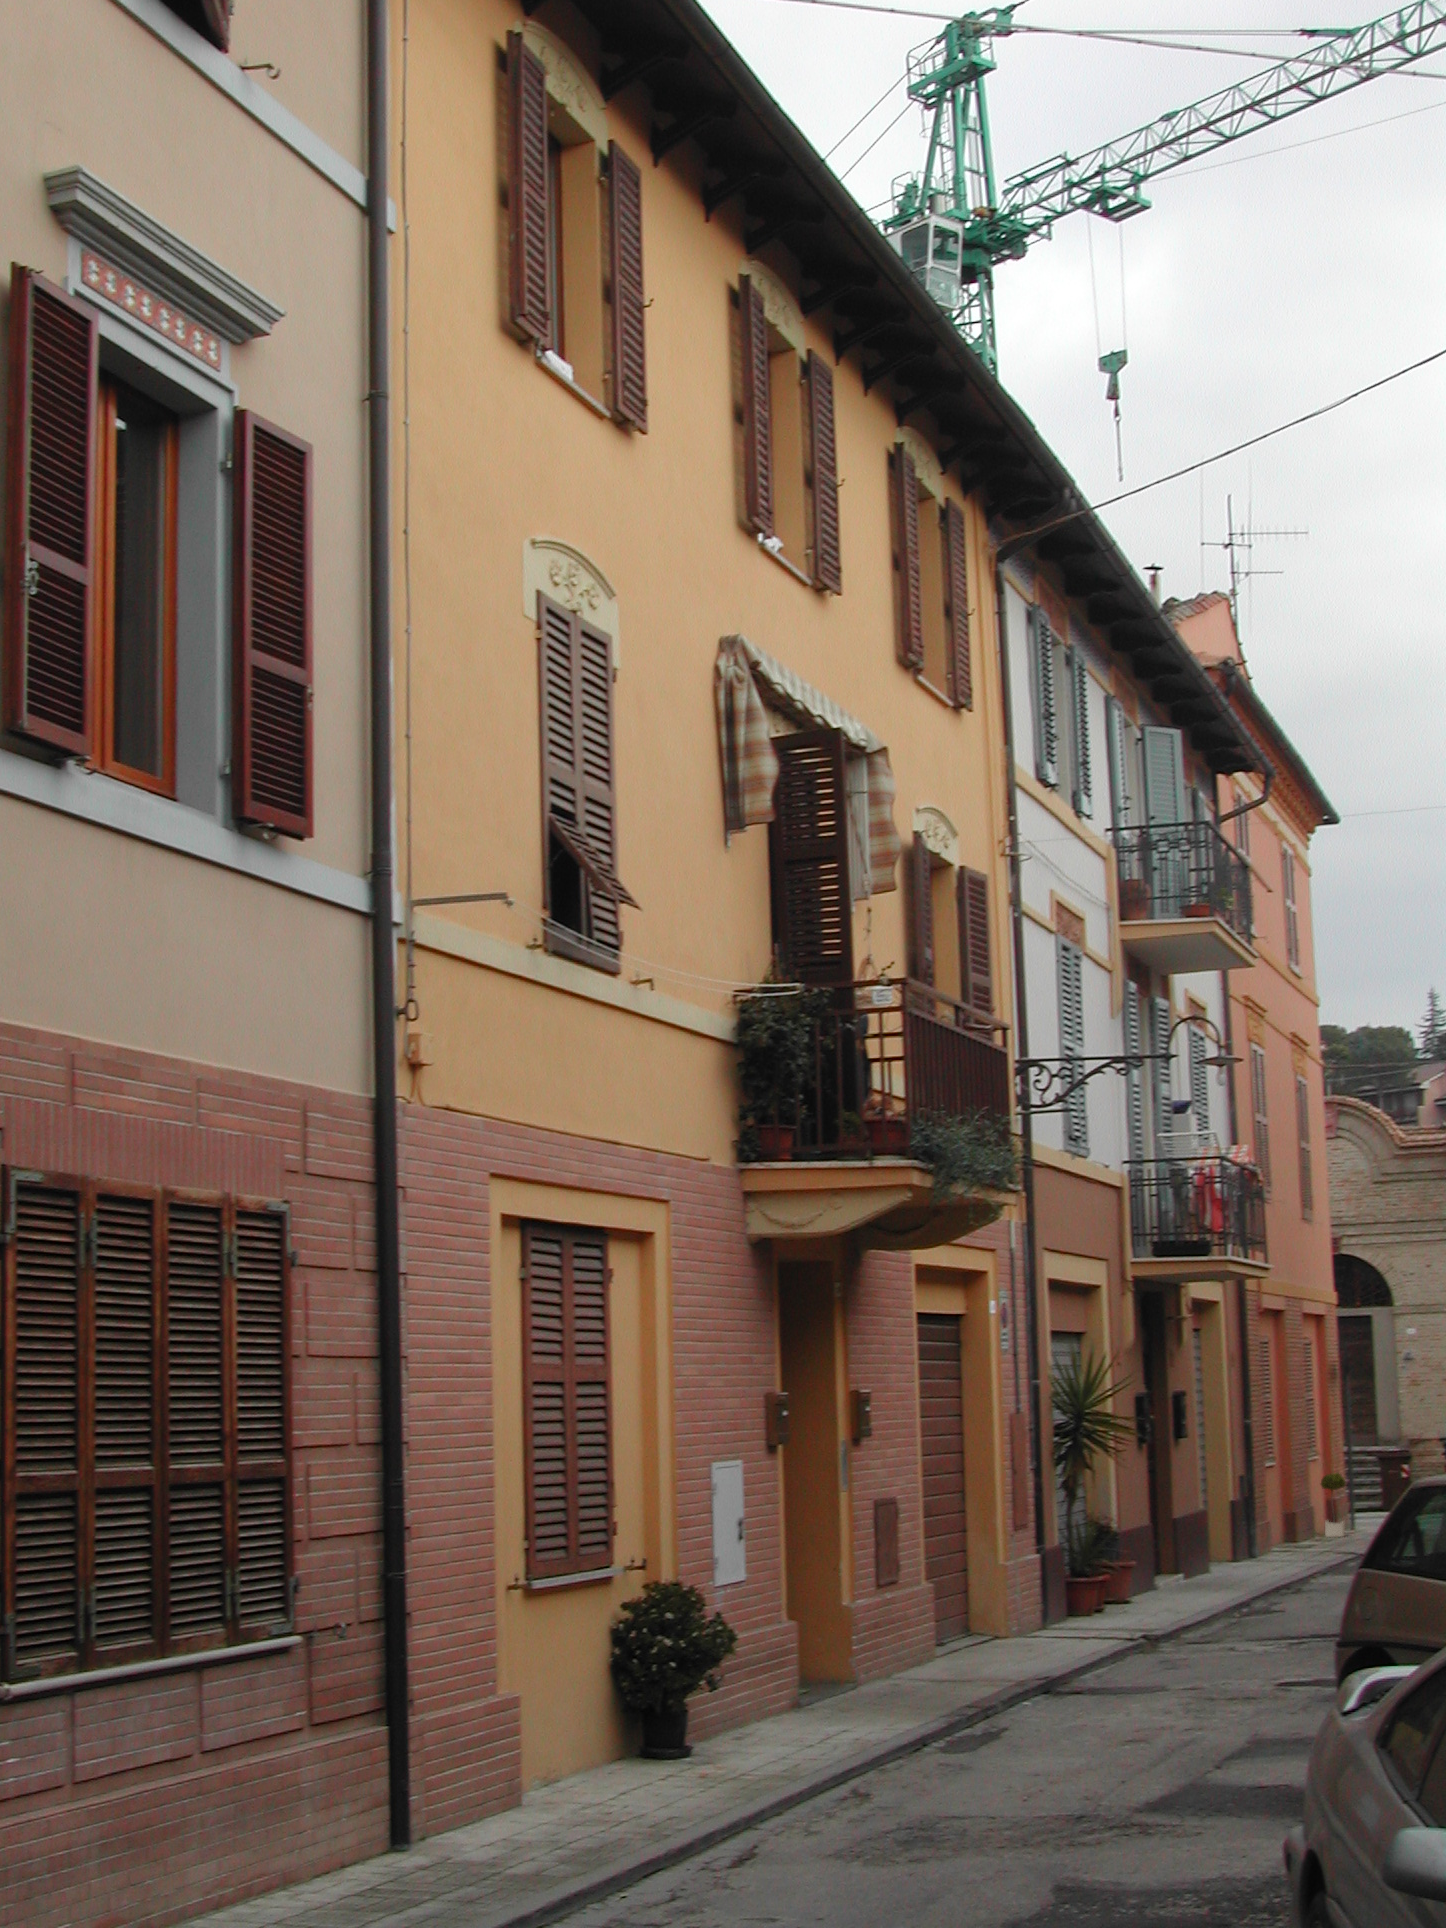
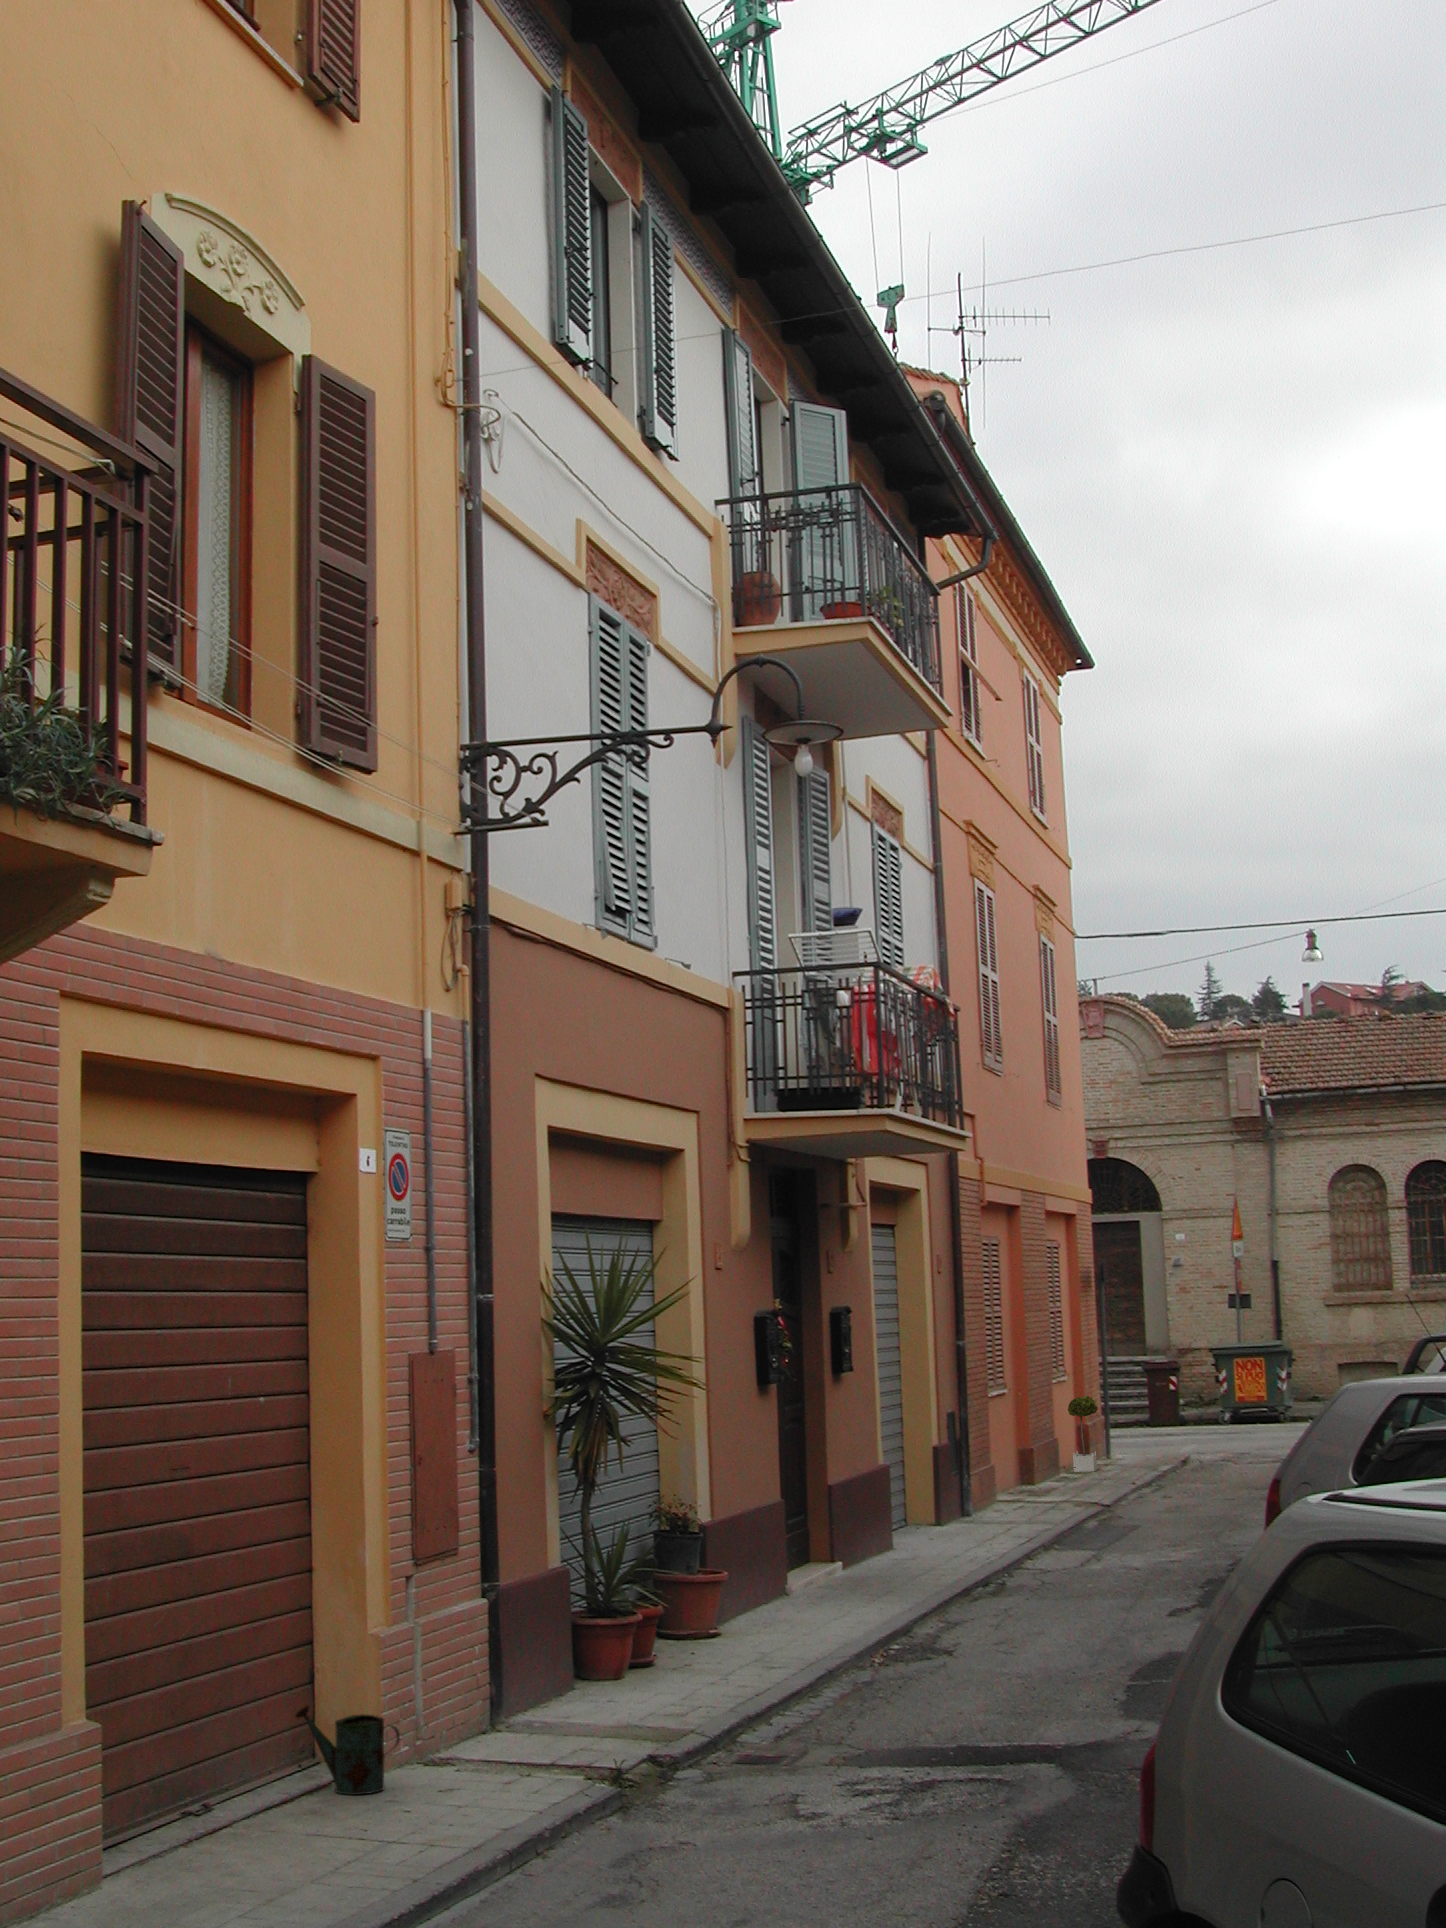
watering can: none [970,1596,1029,1639] -> present [296,1706,400,1795]

